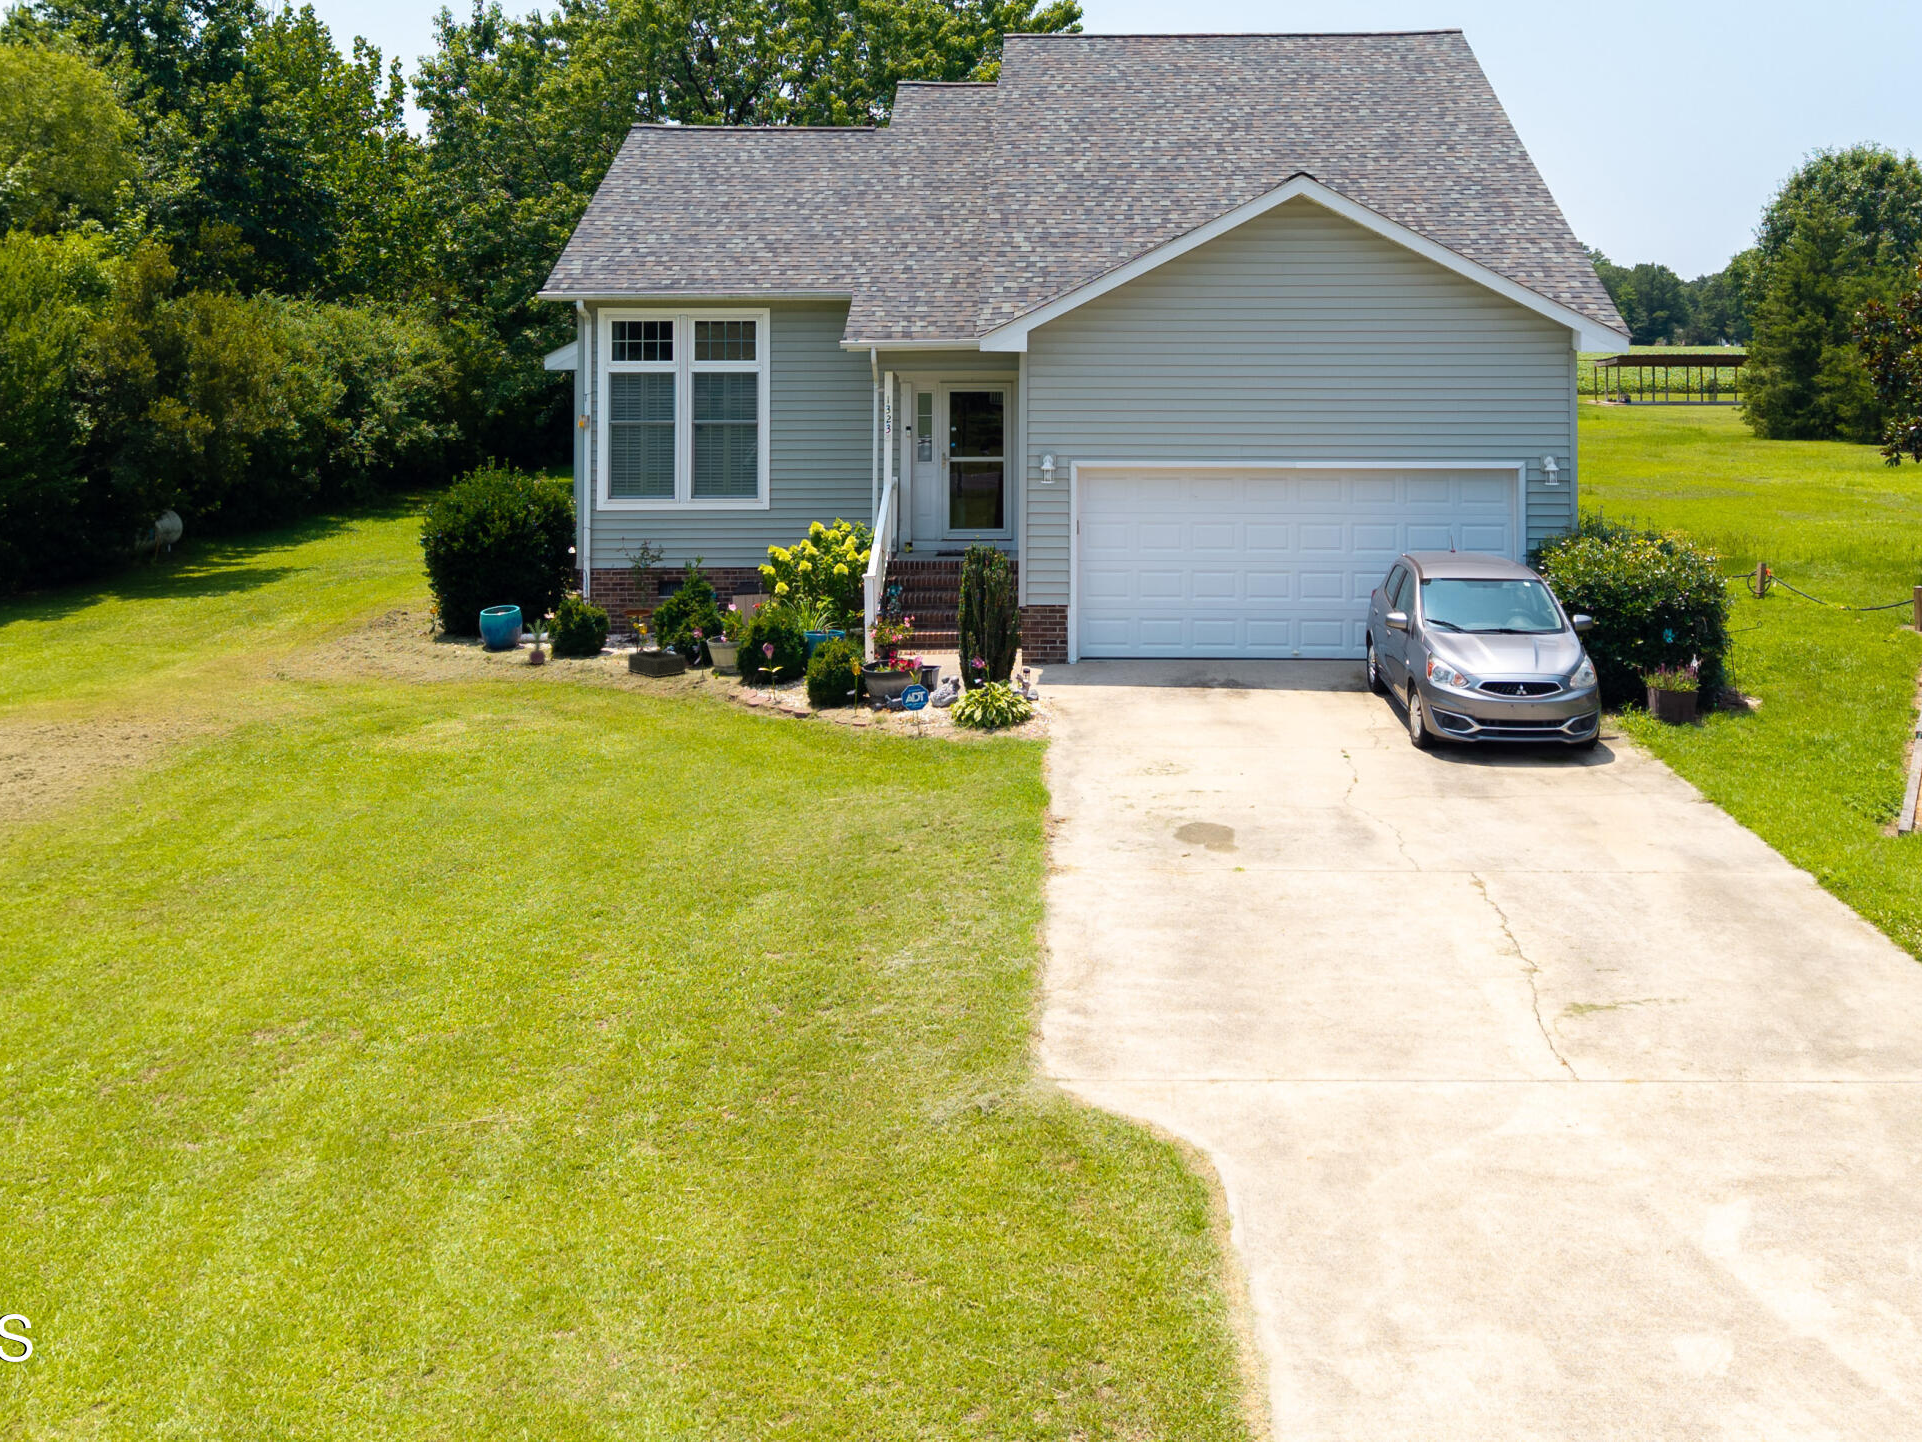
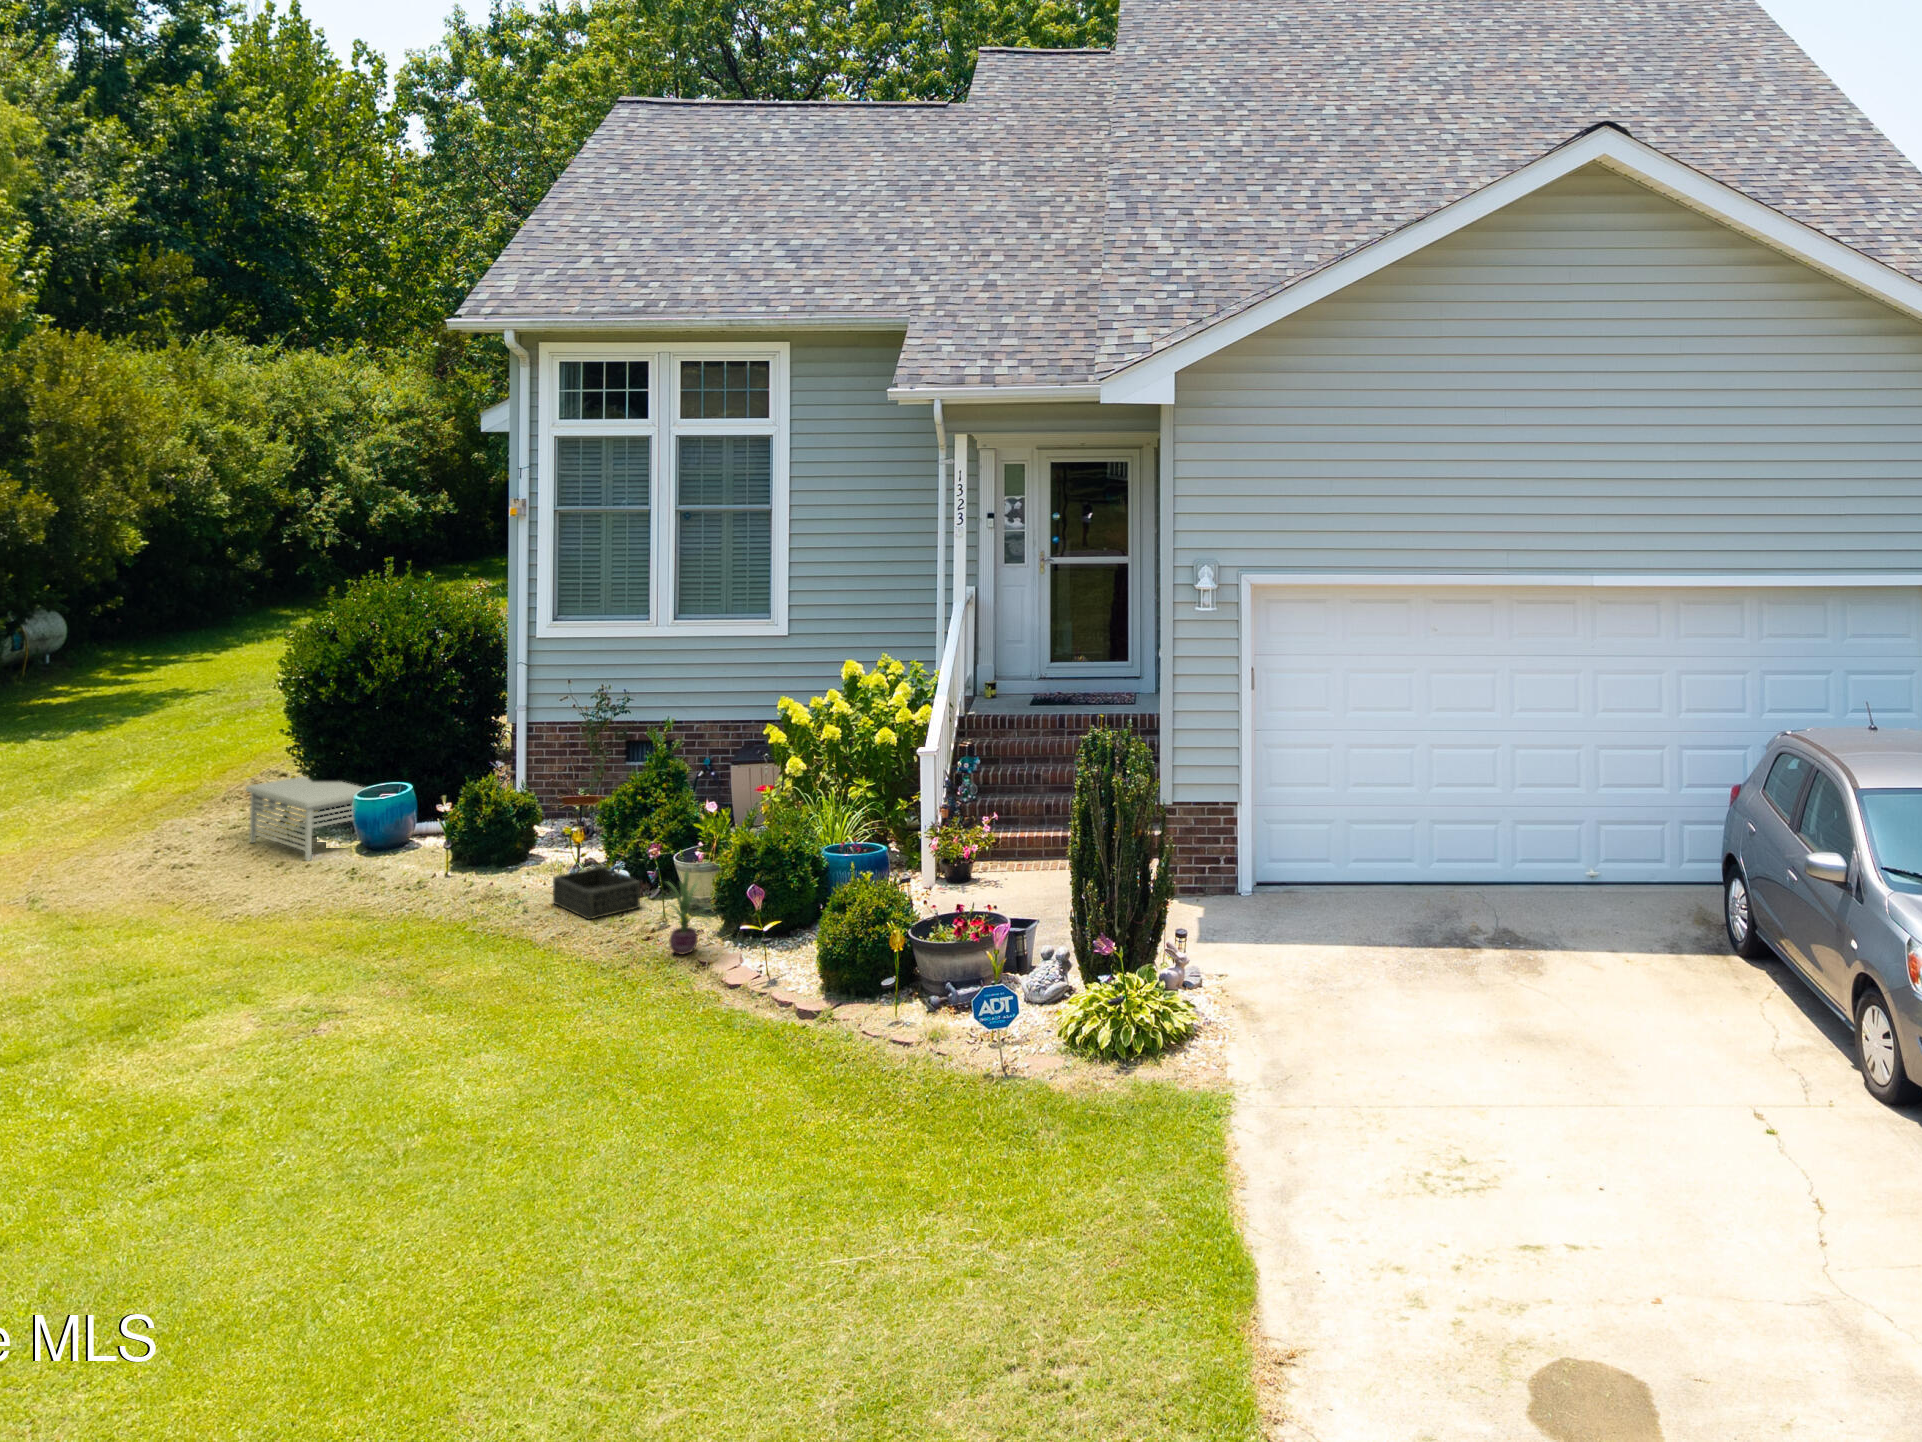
storage bench: none [405,601,495,652] -> present [246,776,364,861]
decorative plant: present [528,620,545,664] -> present [665,871,715,955]

